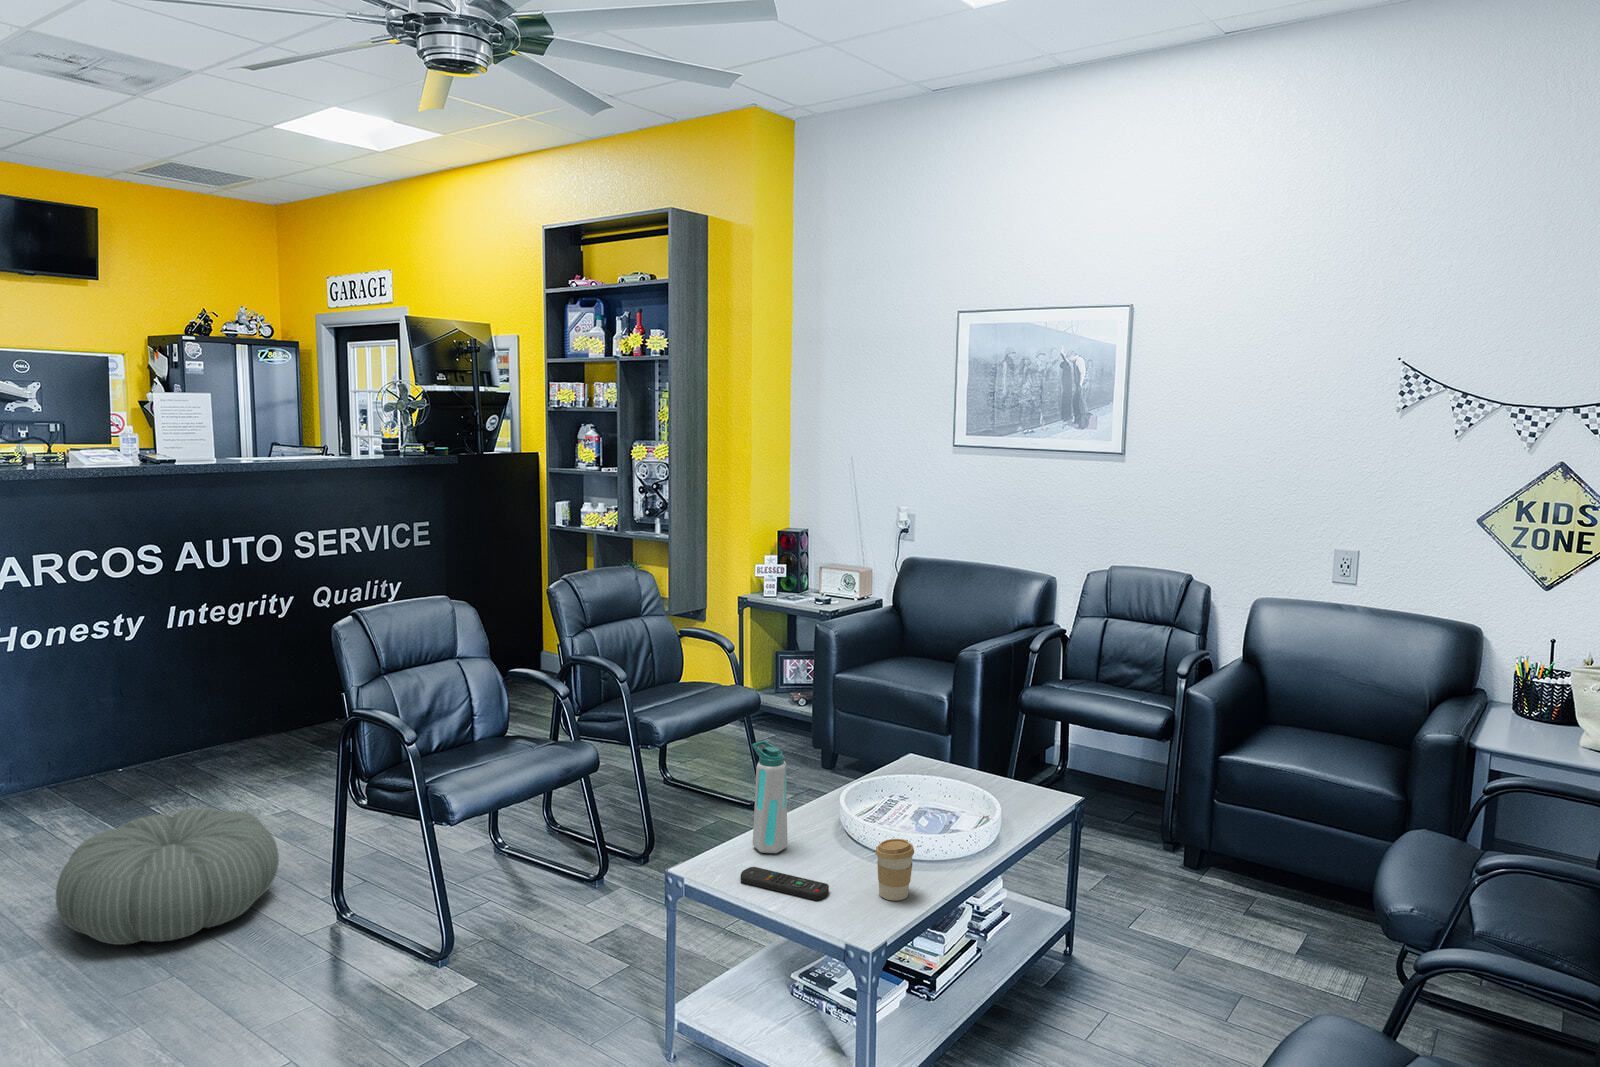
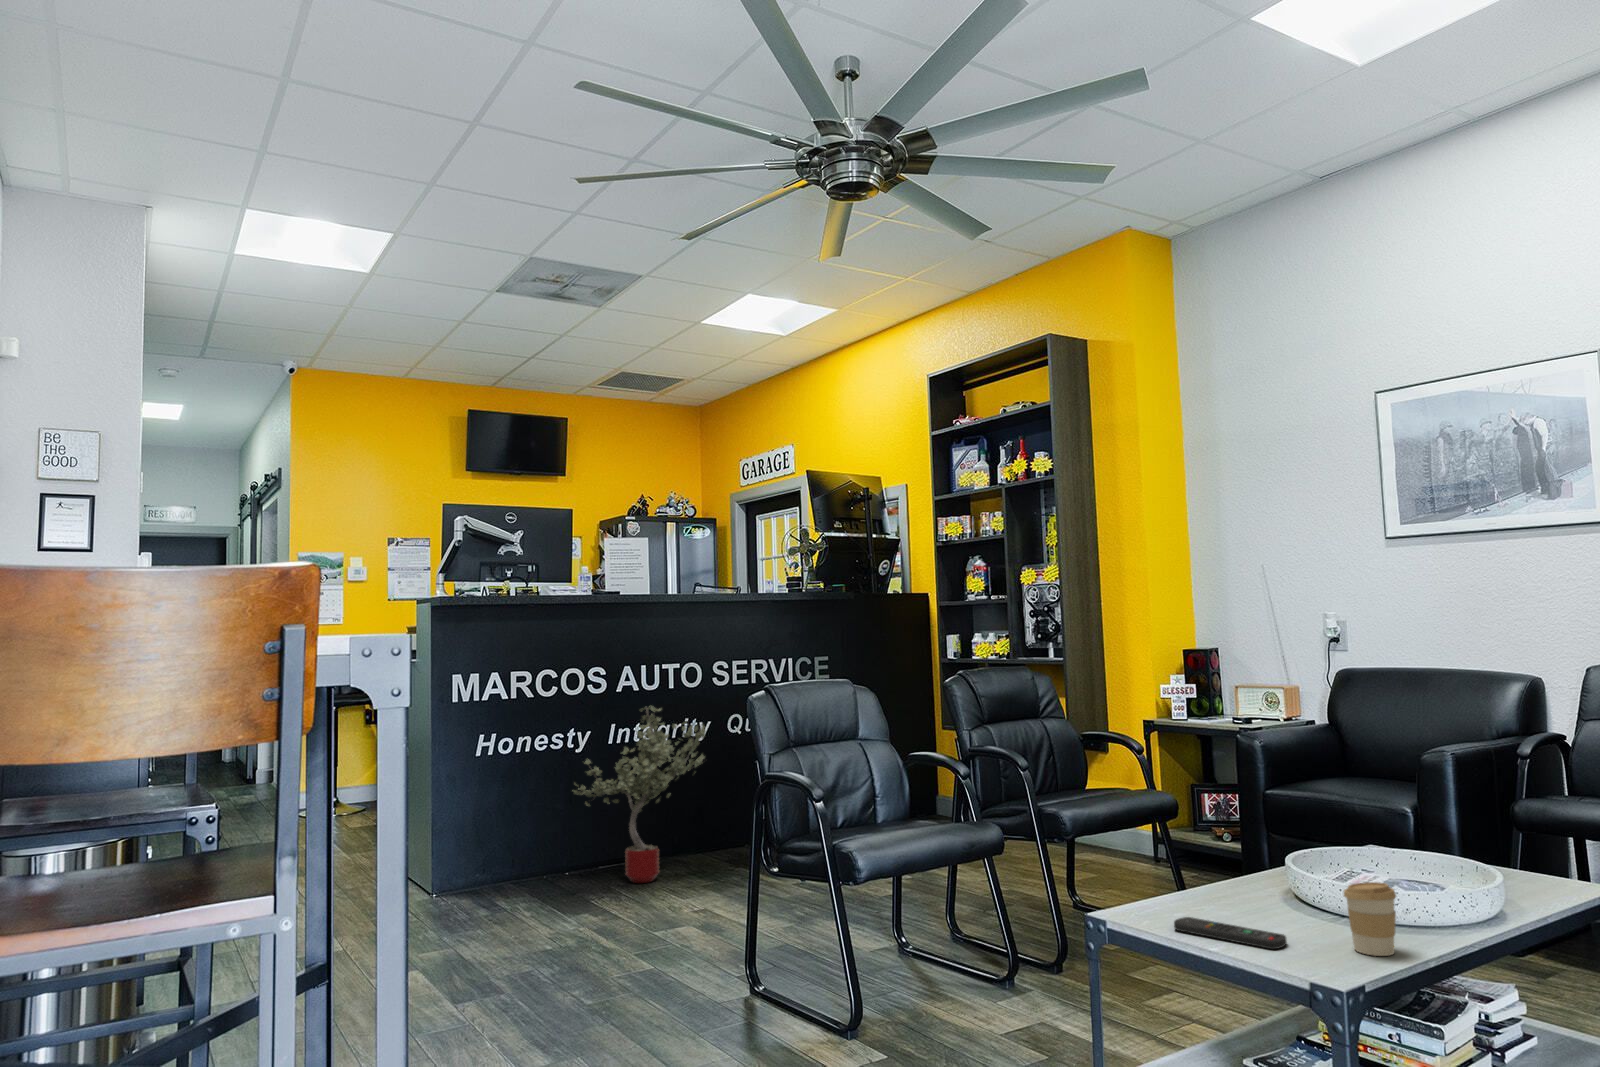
potted tree: none [119,589,289,781] -> present [572,706,706,883]
water bottle: present [752,741,788,853] -> none [1175,782,1228,912]
pouf: present [56,808,279,945] -> none [516,880,697,992]

